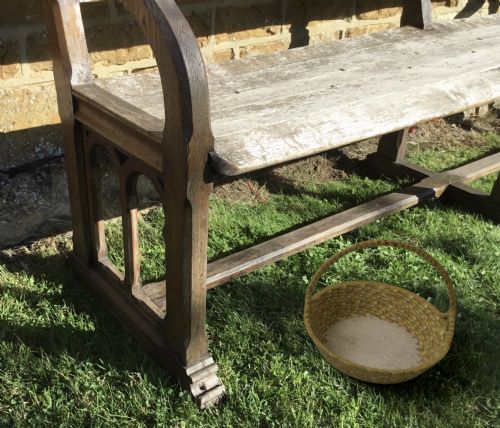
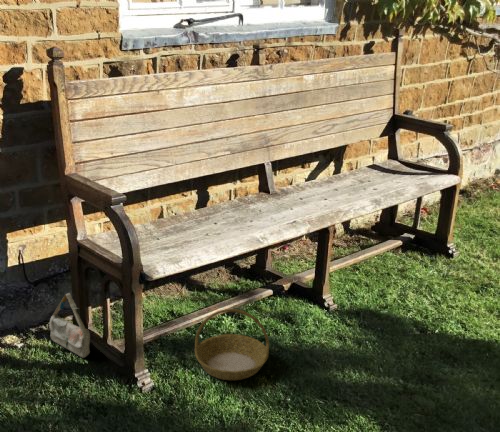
bag: none [25,194,99,319] -> present [49,293,90,358]

